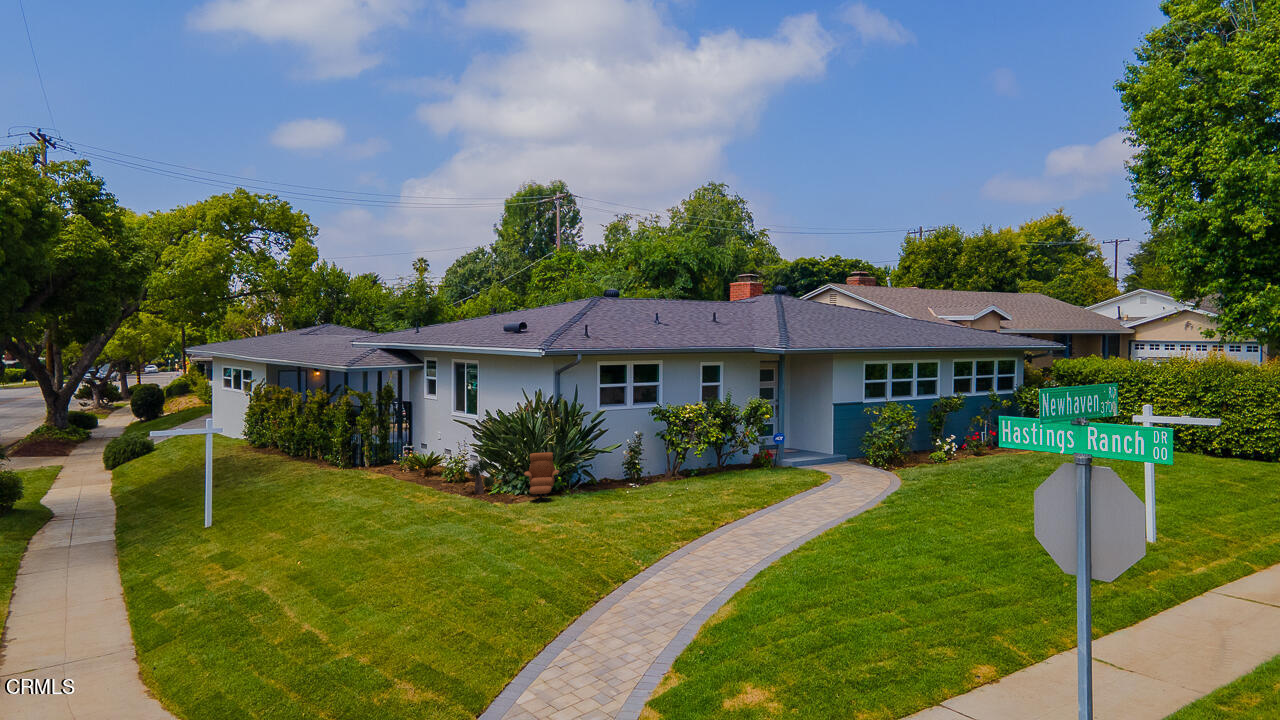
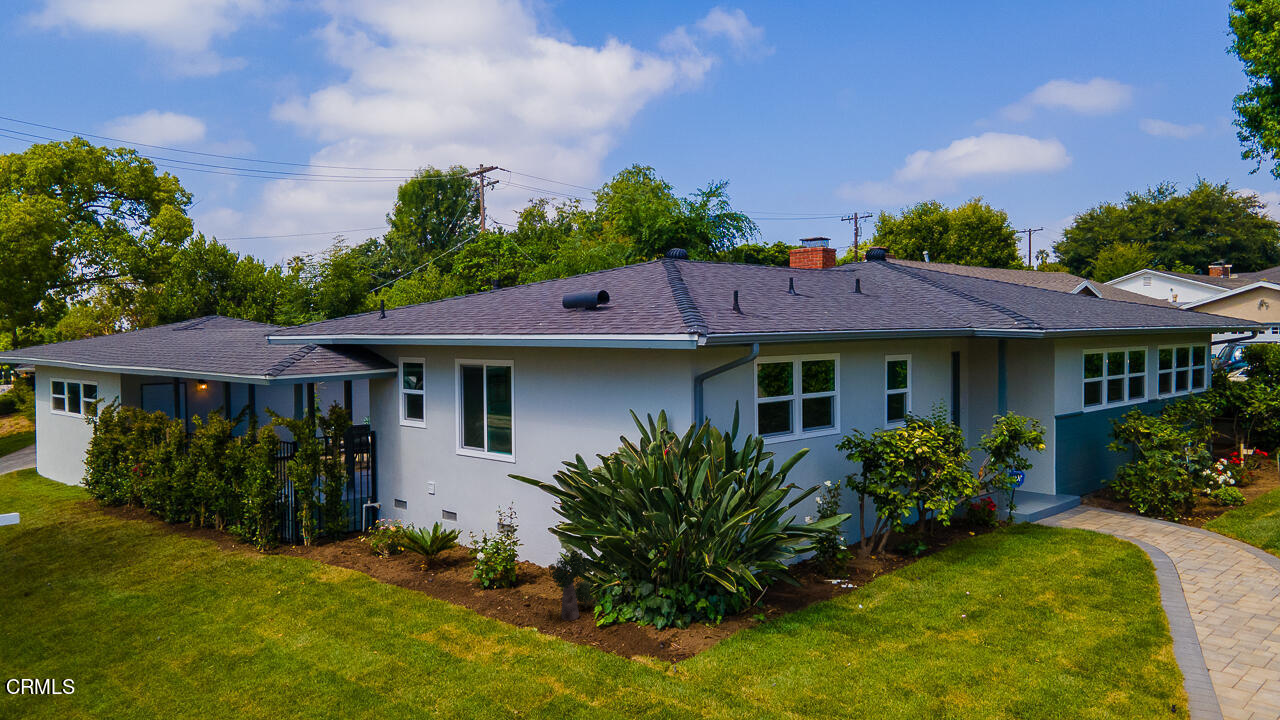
lounge chair: present [524,452,559,504] -> none [669,533,743,649]

